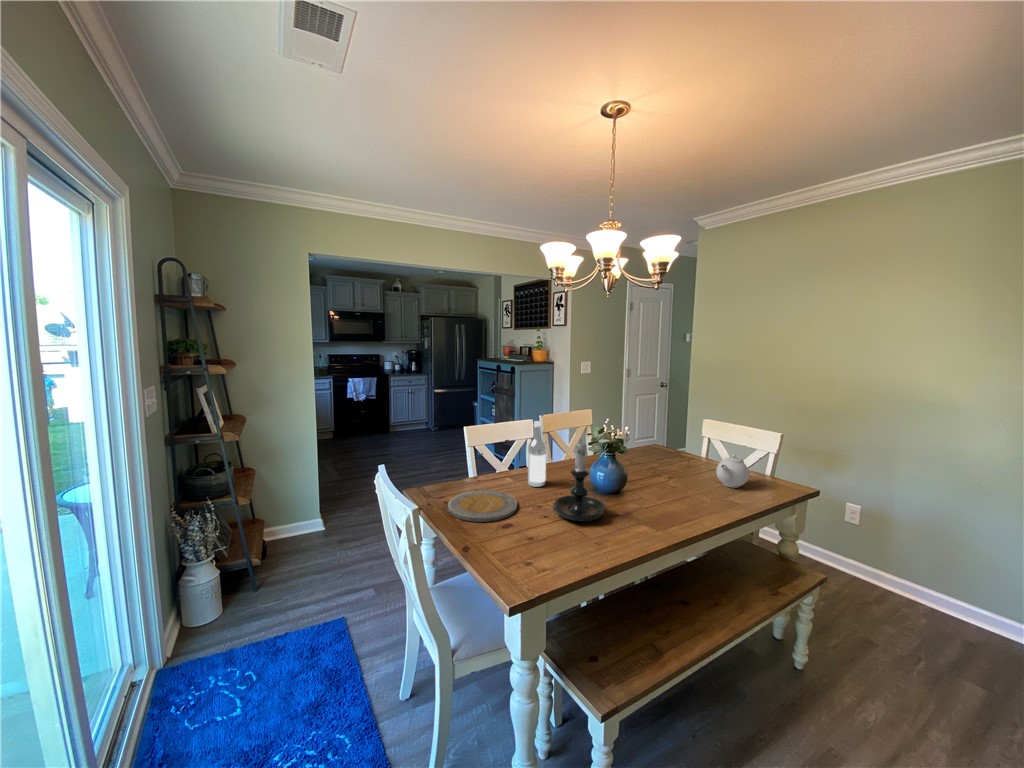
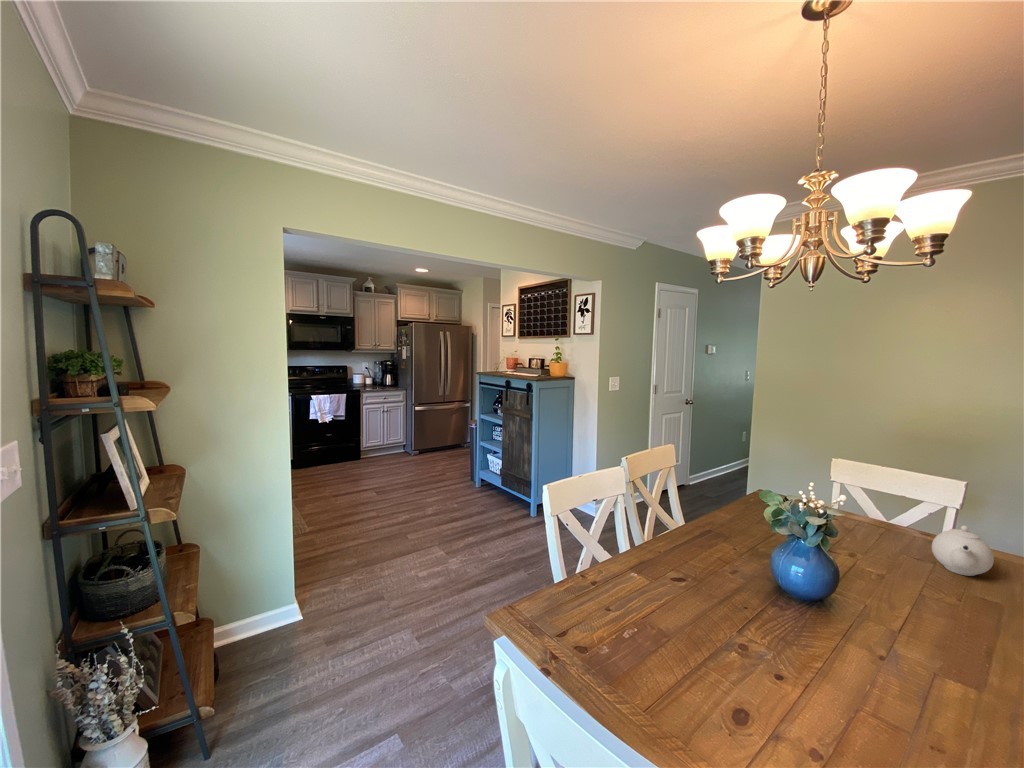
wine bottle: present [528,421,546,487] -> none [678,486,711,593]
candle holder: present [553,443,606,521] -> none [780,537,901,693]
plate: present [448,490,517,522] -> none [594,611,725,709]

